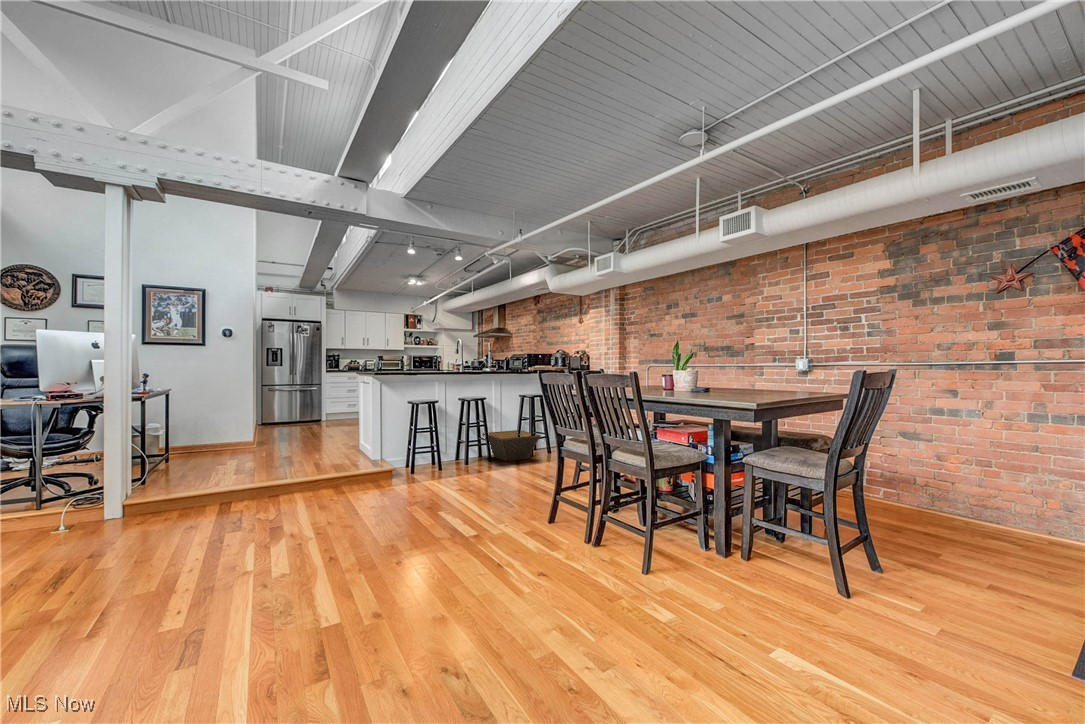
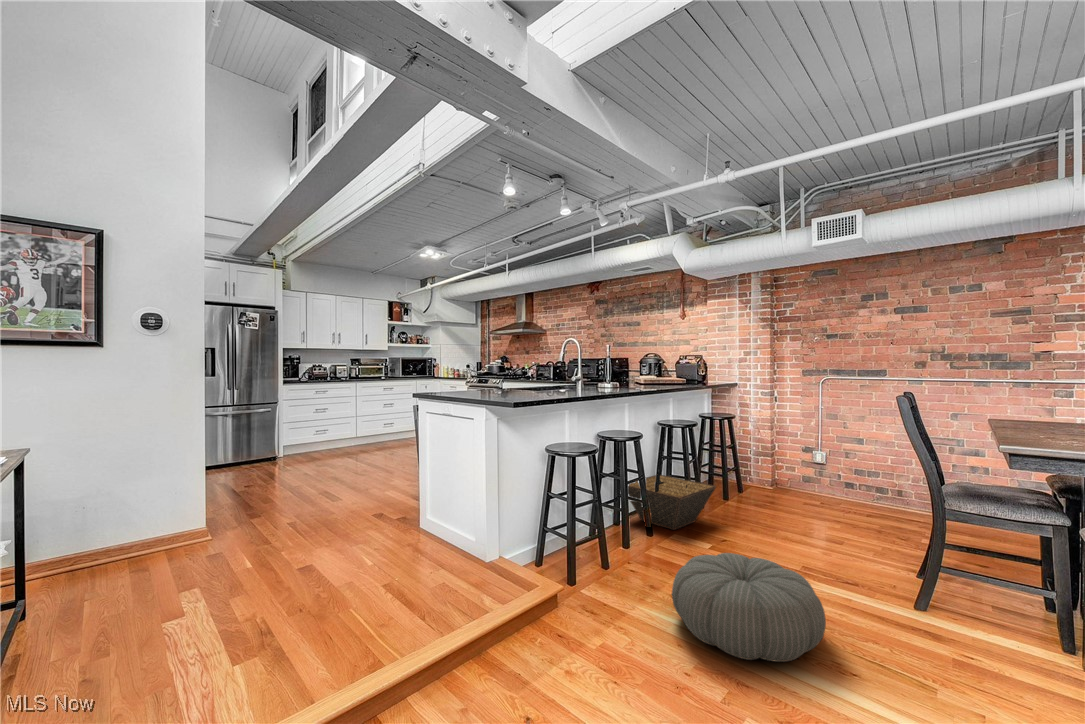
pouf: none [422,458,497,500] -> present [672,553,826,662]

